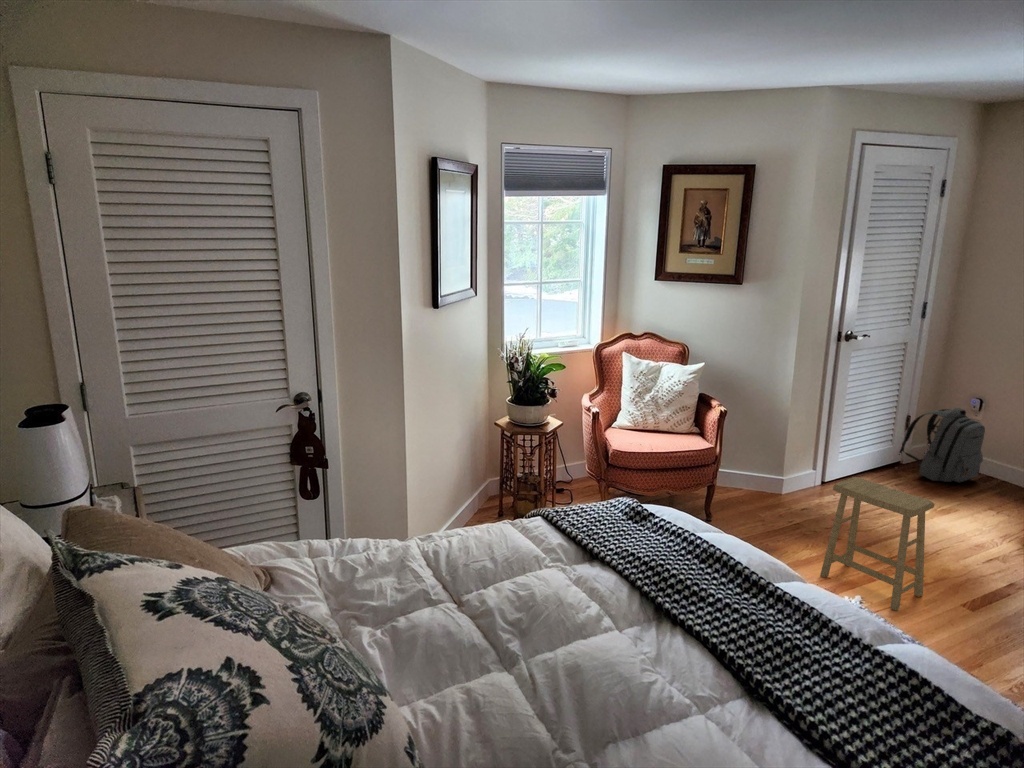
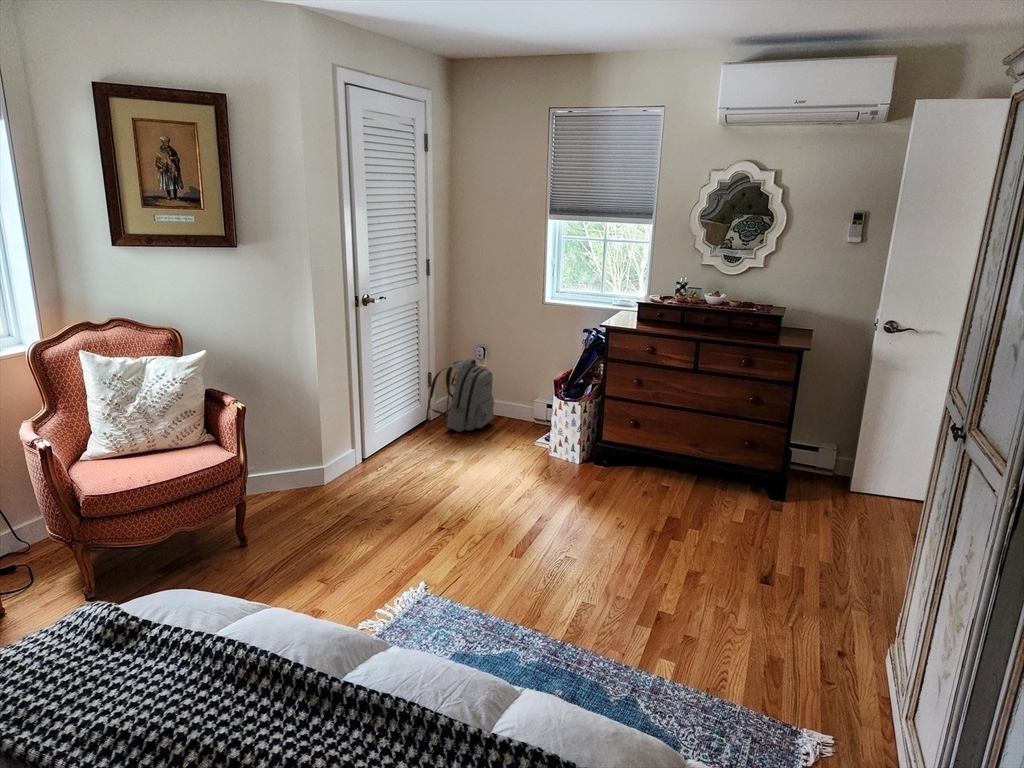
footstool: present [820,477,934,611] -> none [383,457,483,592]

